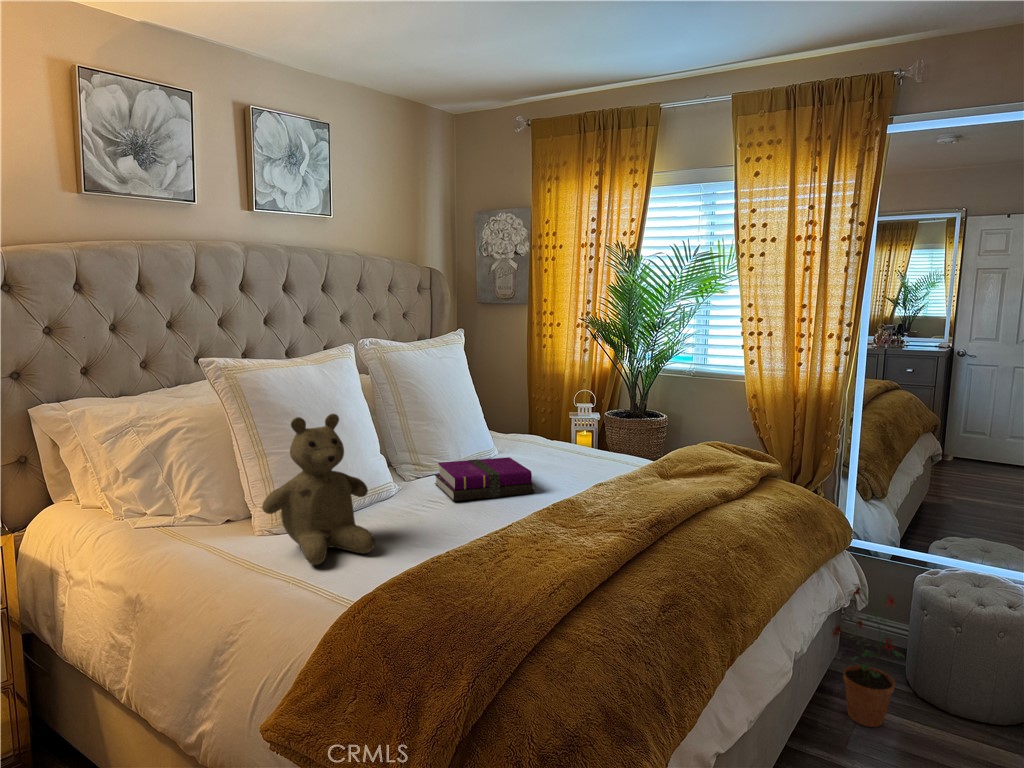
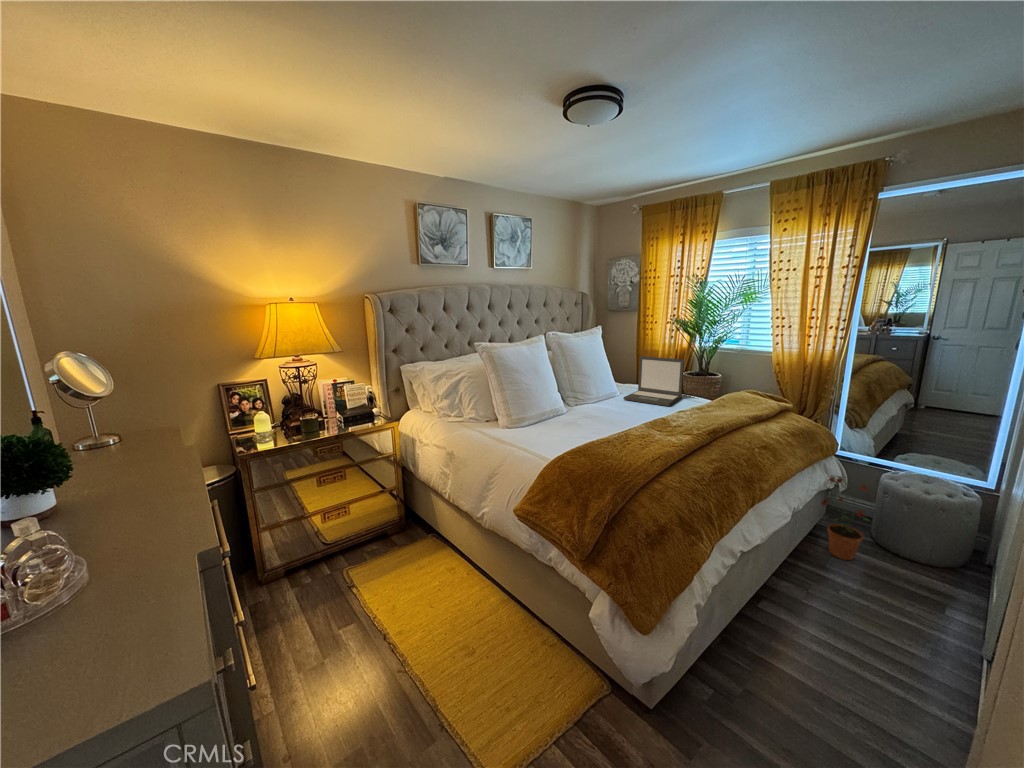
laptop: none [505,384,608,475] -> present [623,356,684,406]
teddy bear: present [262,414,375,565] -> none [506,370,559,443]
notebook: present [435,457,535,501] -> none [586,395,641,416]

